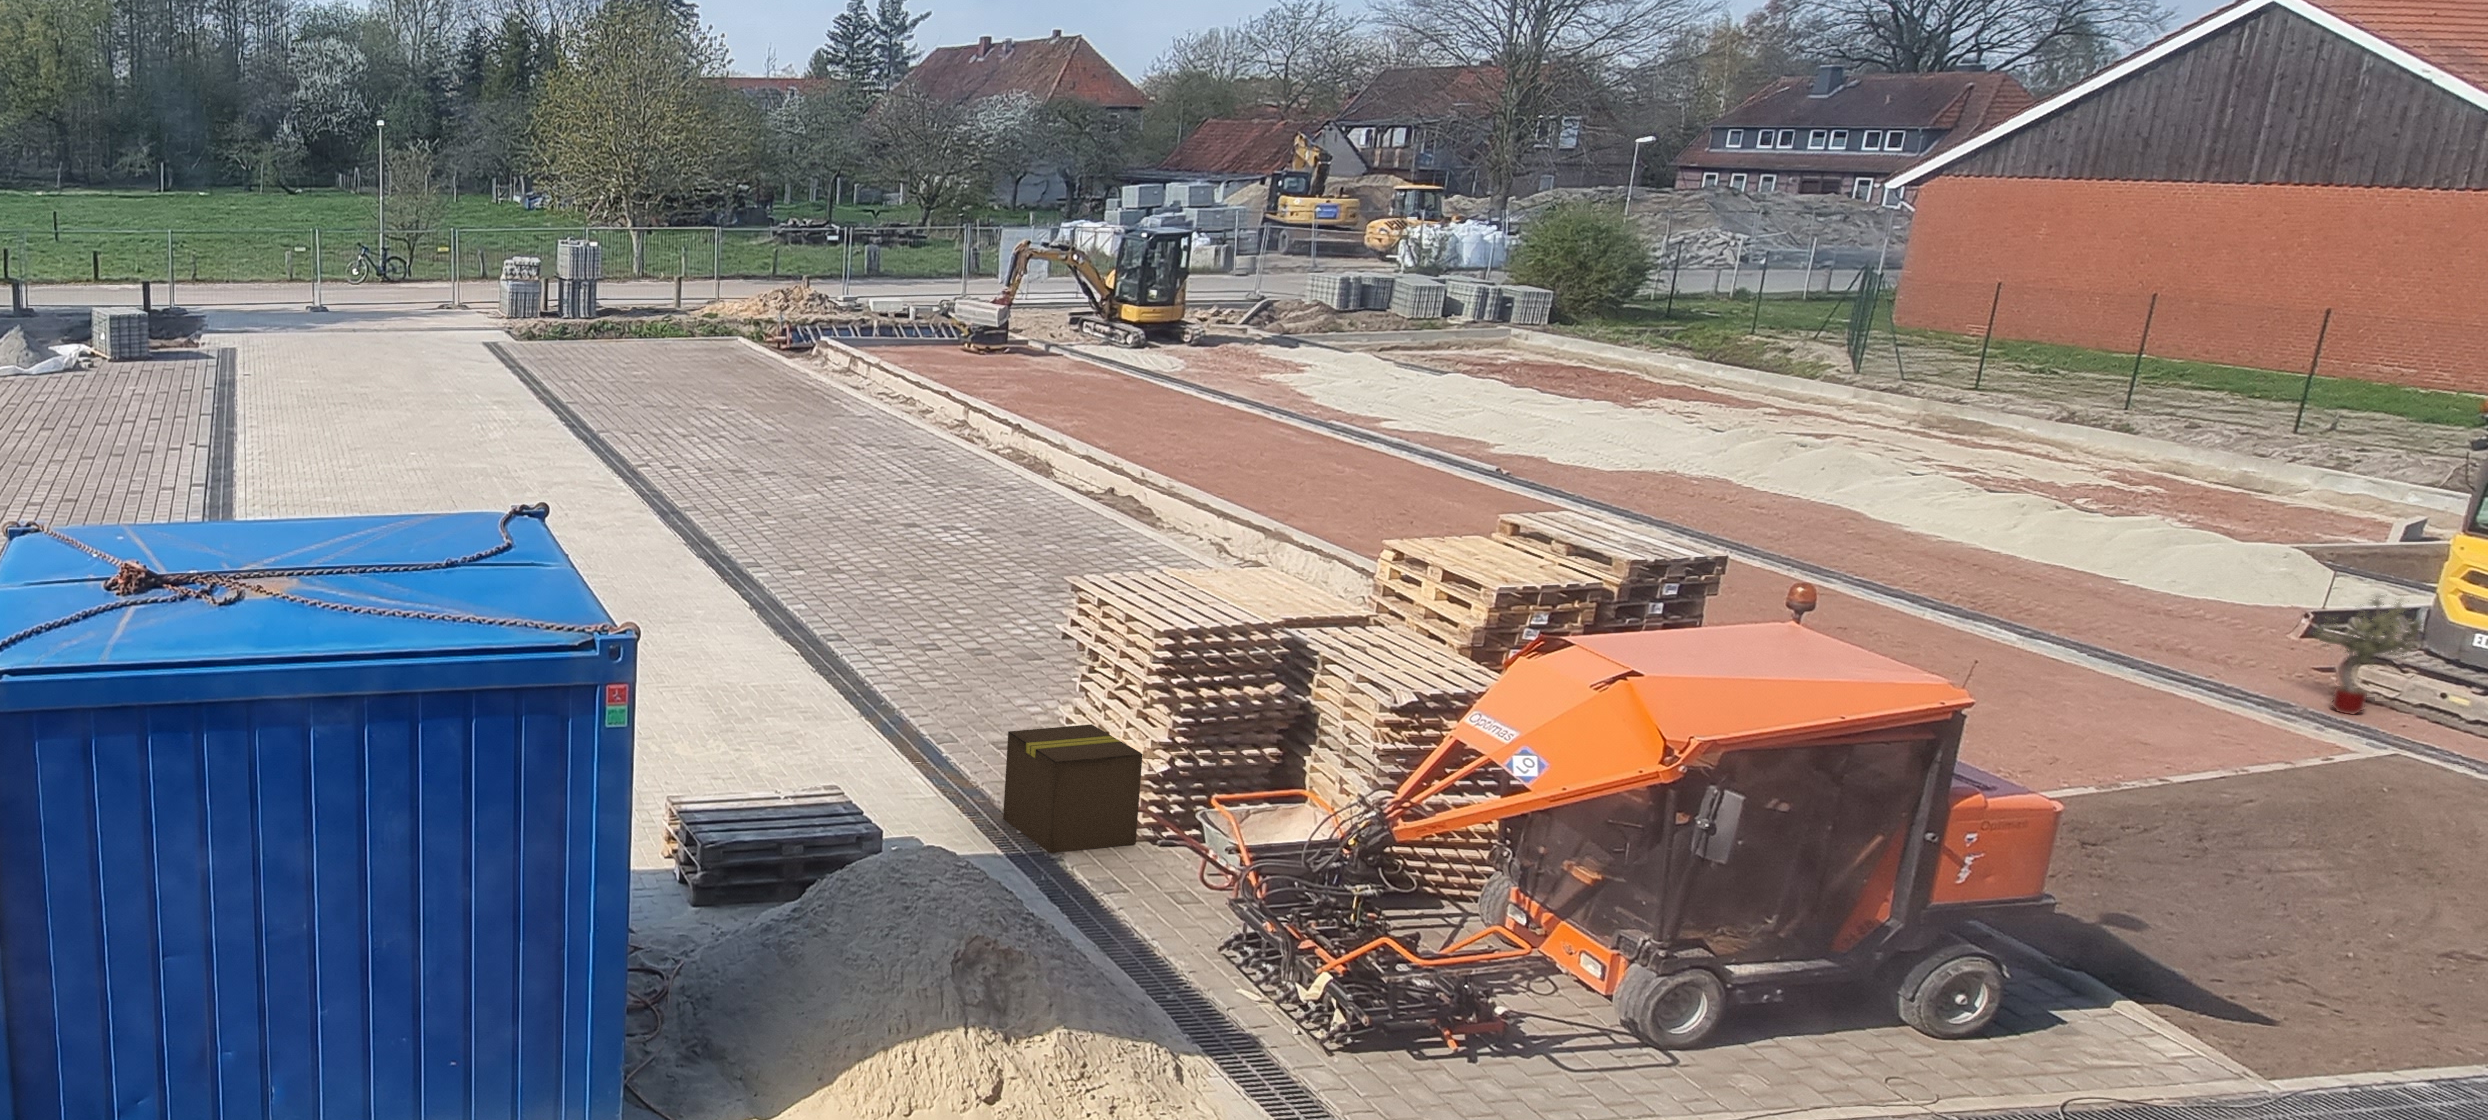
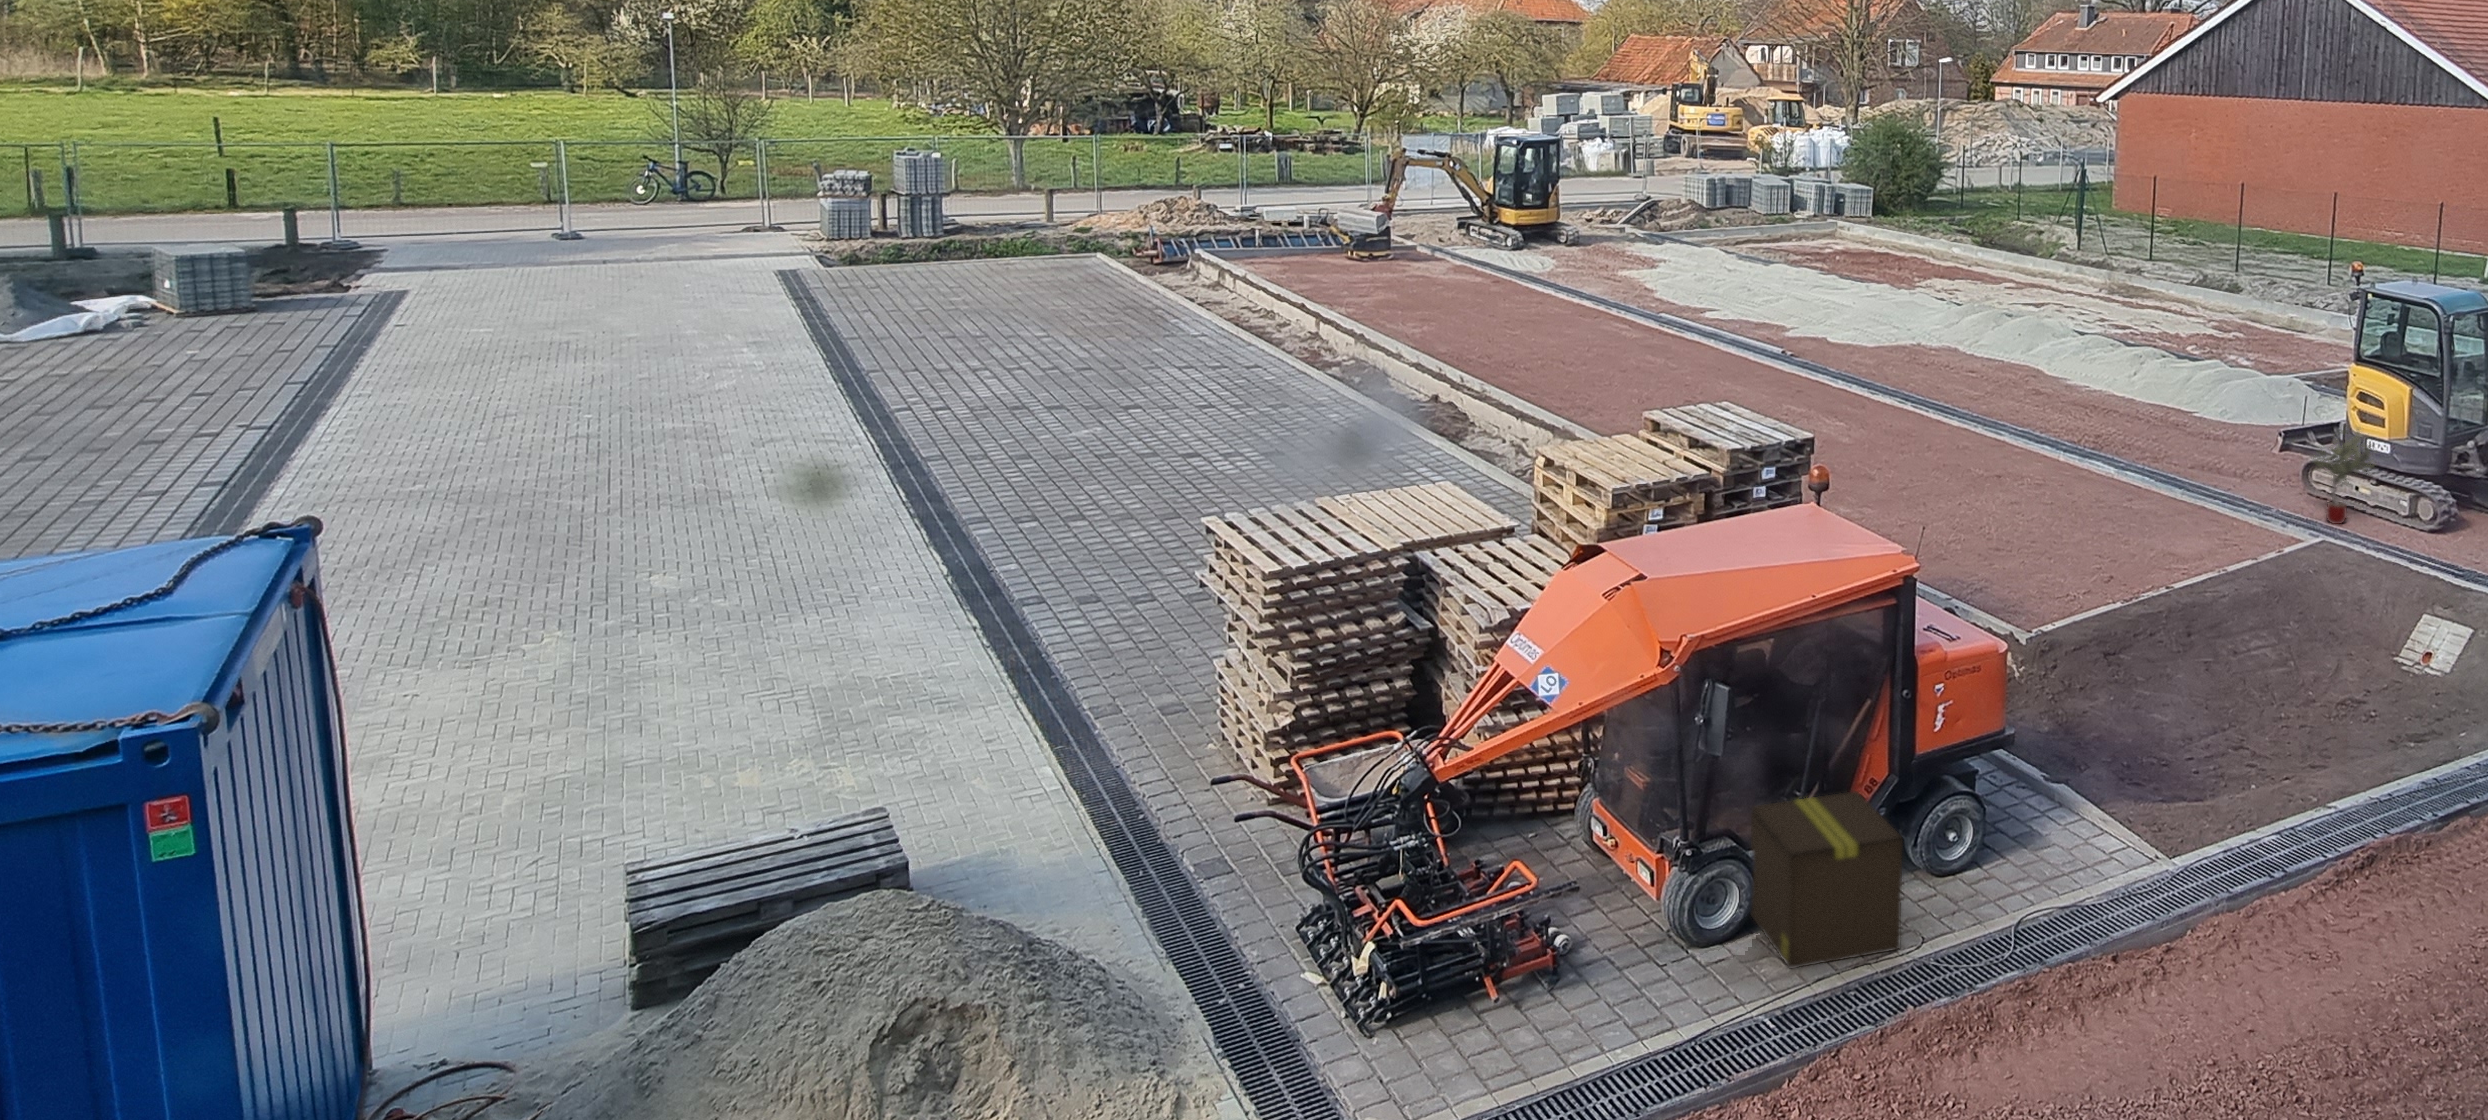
cardboard box: present [1003,724,1143,853] -> present [1751,791,1903,968]

